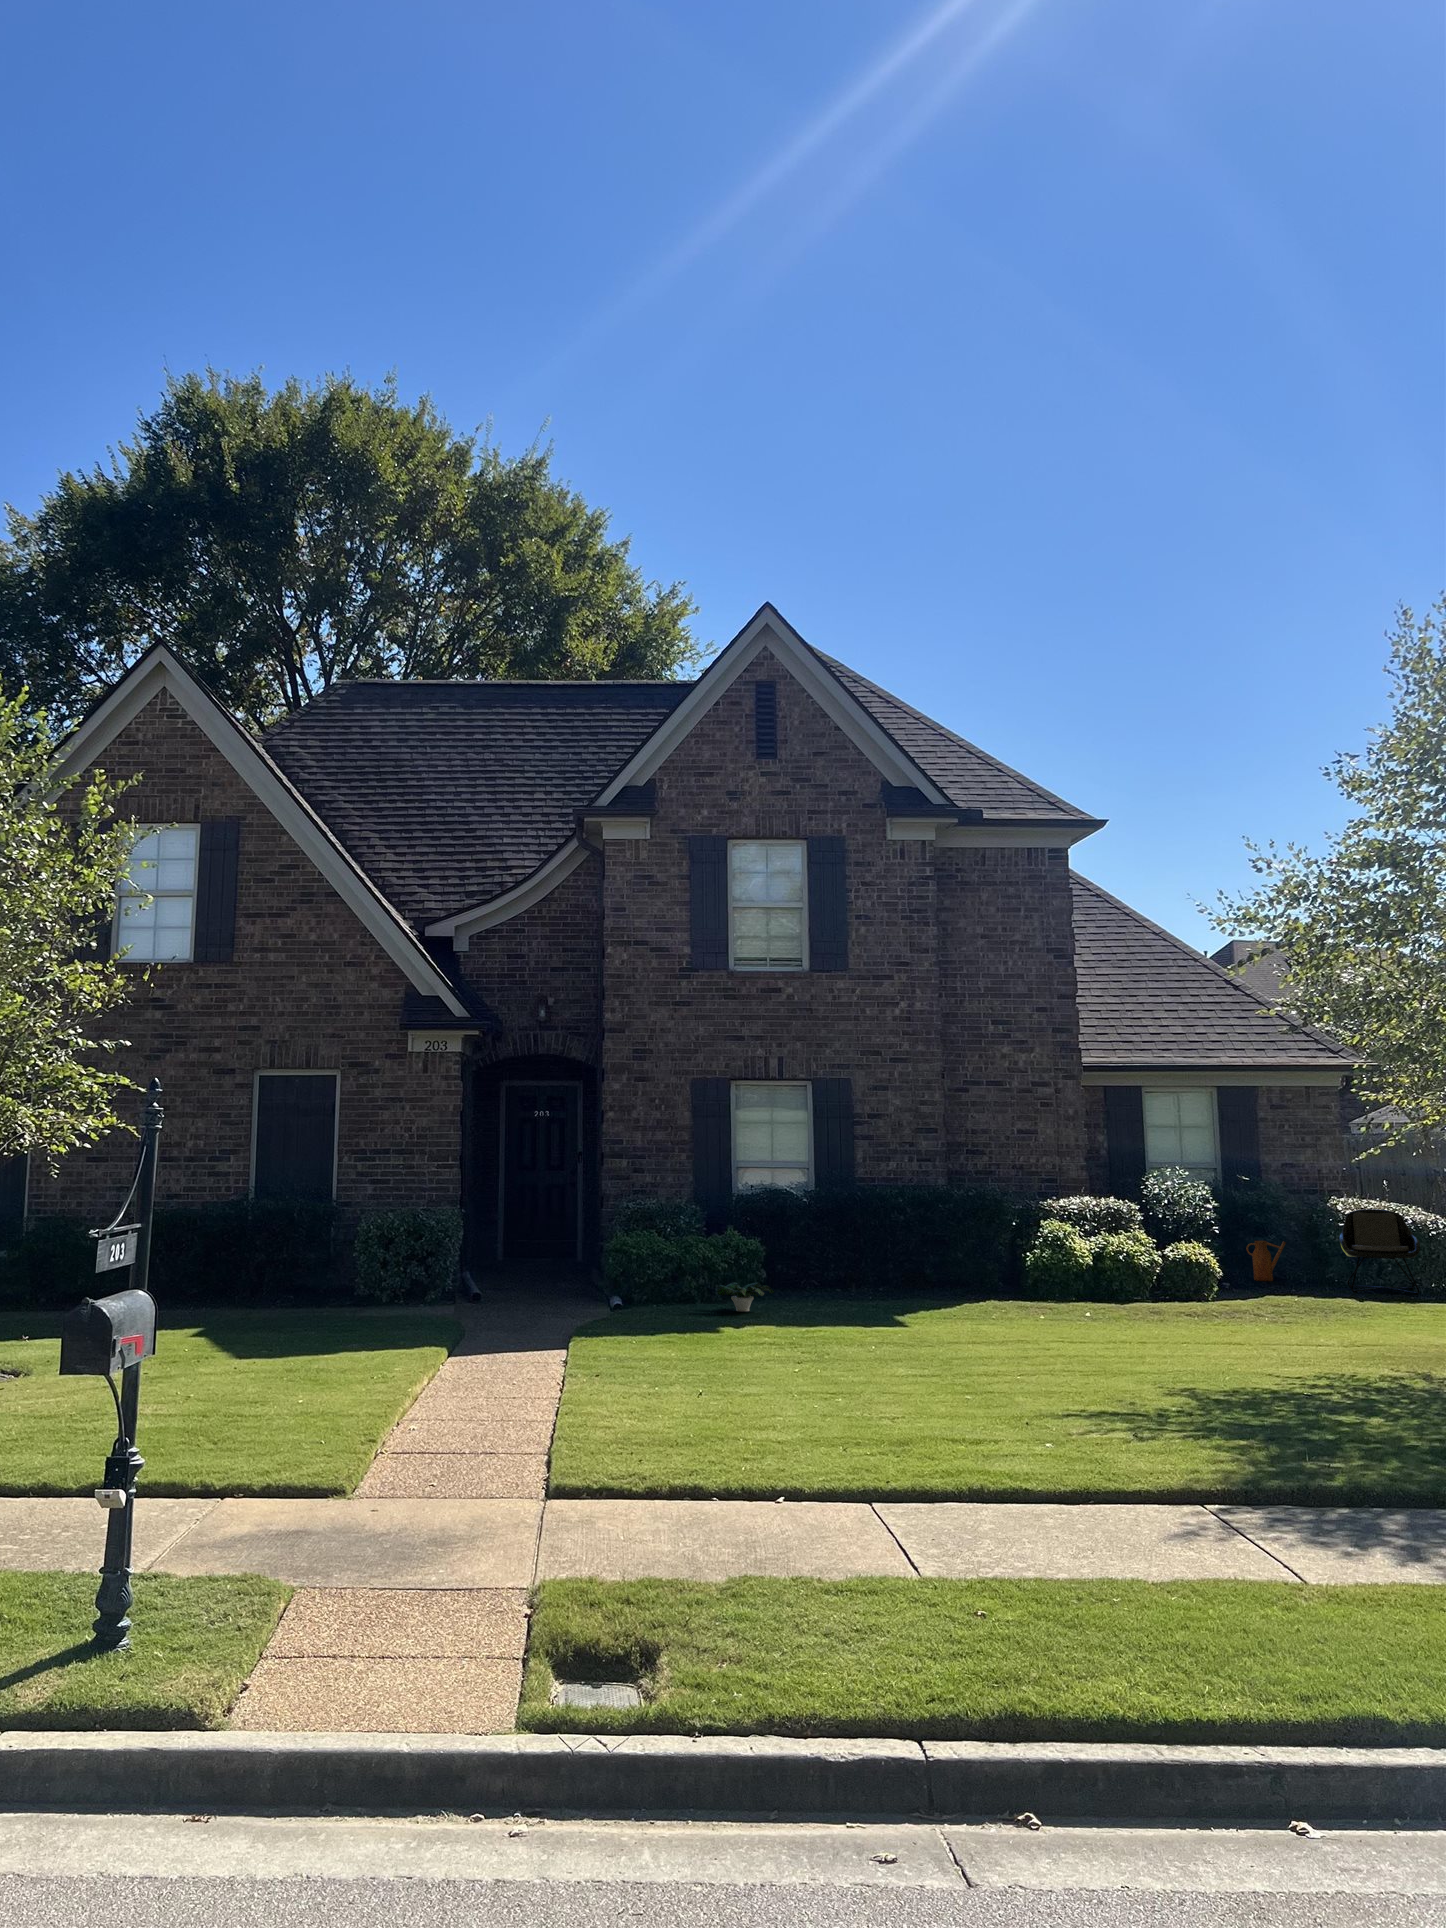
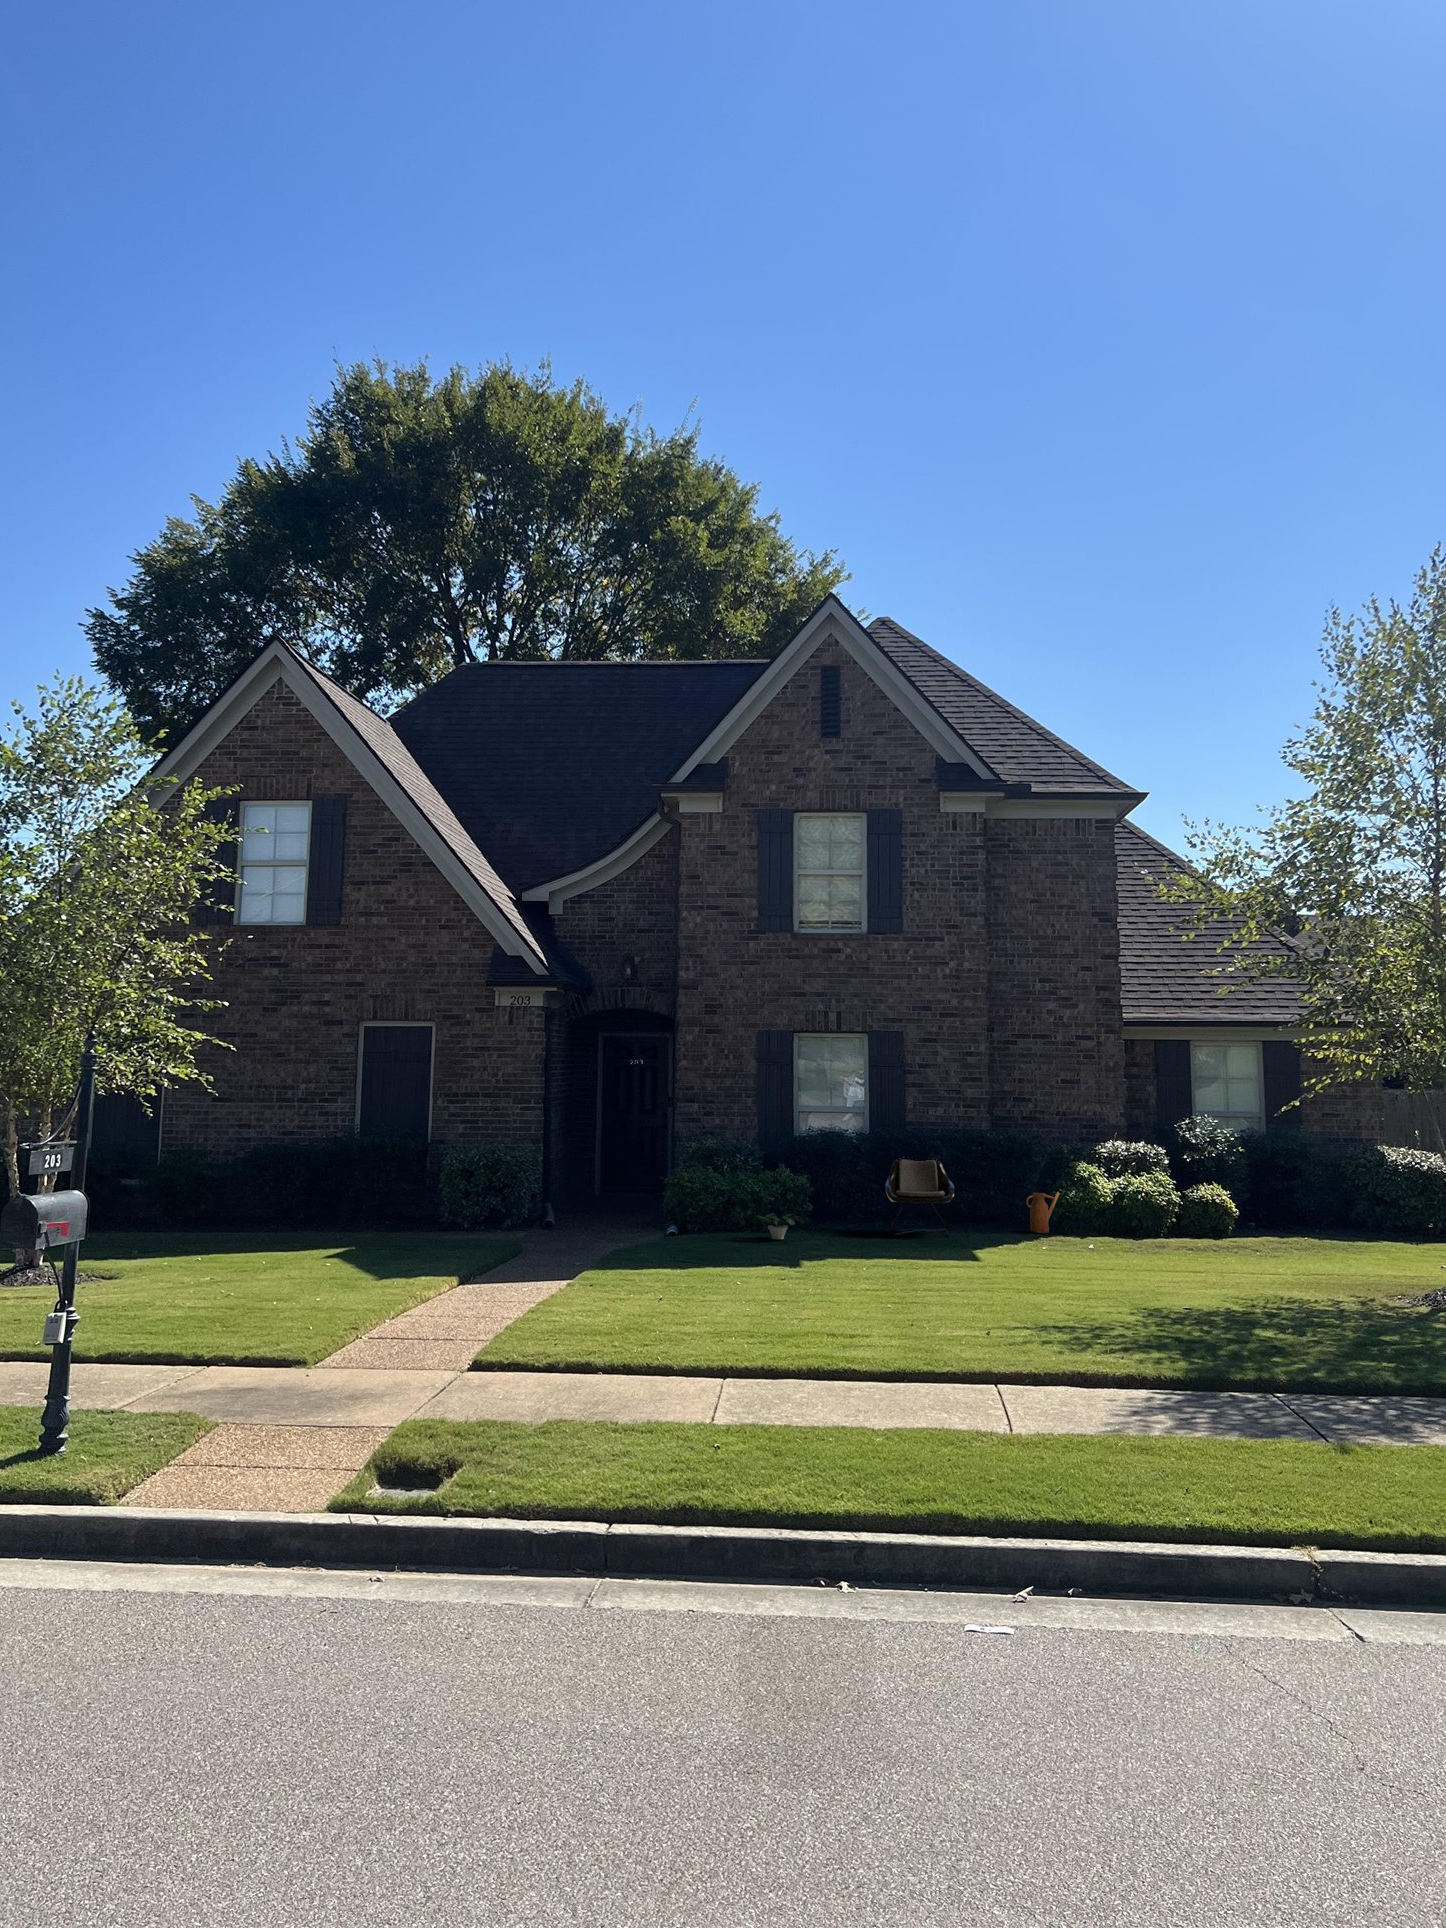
lounge chair: present [1340,1209,1420,1295] -> present [885,1158,954,1237]
watering can: present [1246,1241,1286,1281] -> present [1026,1192,1060,1233]

